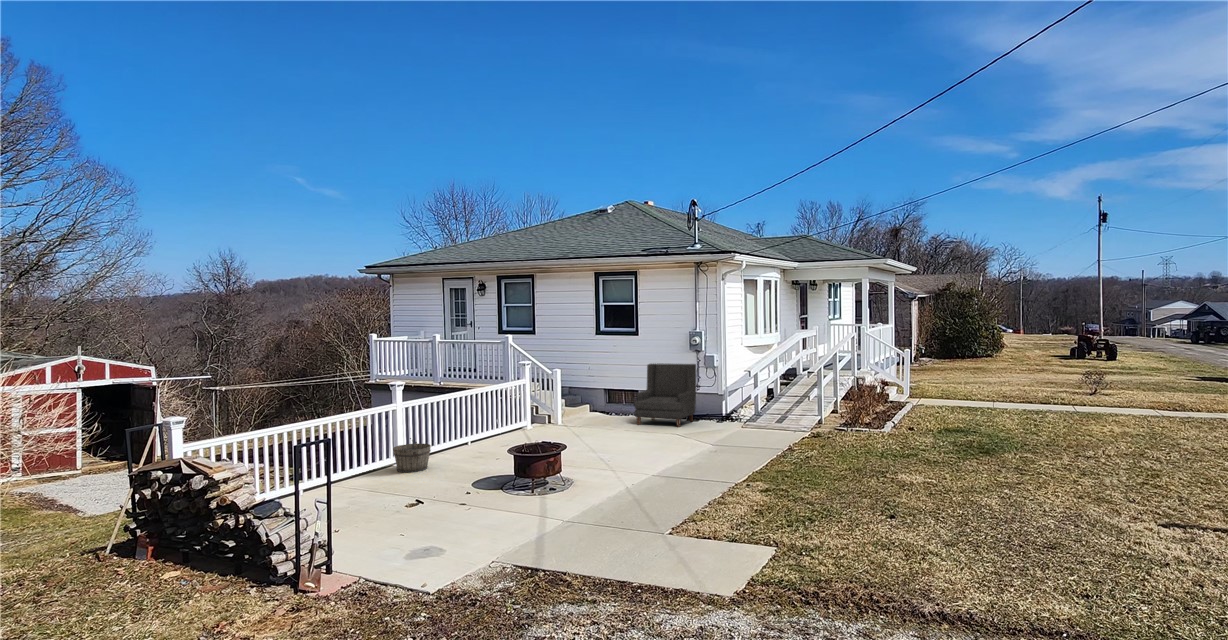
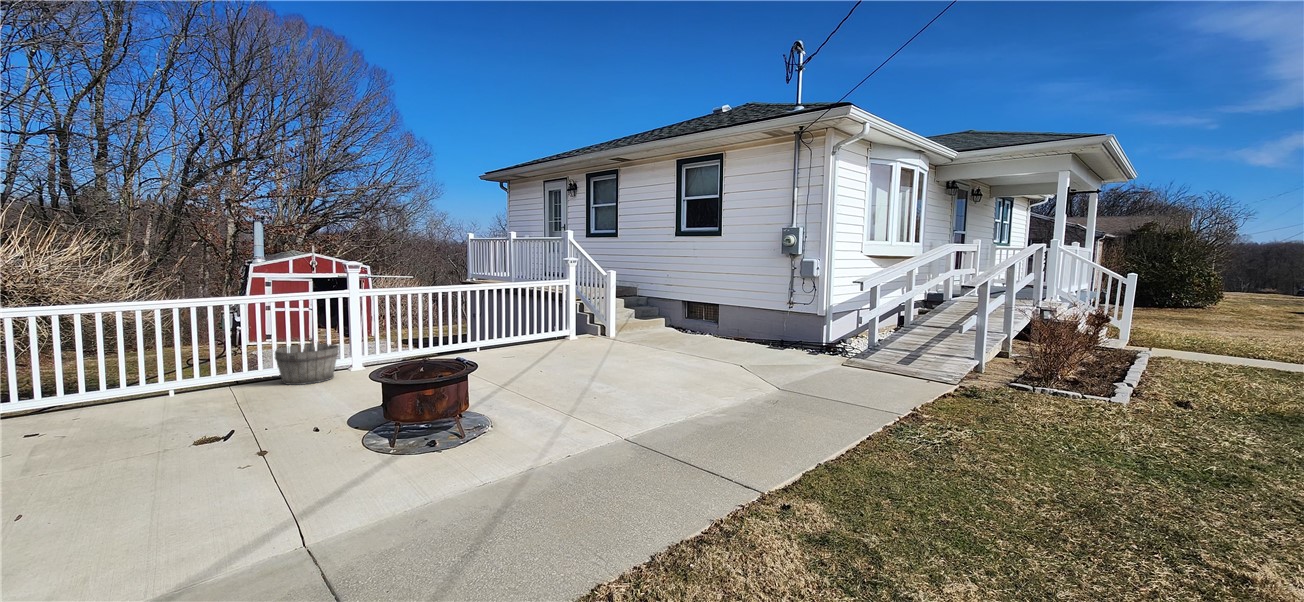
chair: present [634,363,698,427] -> none [702,272,794,356]

